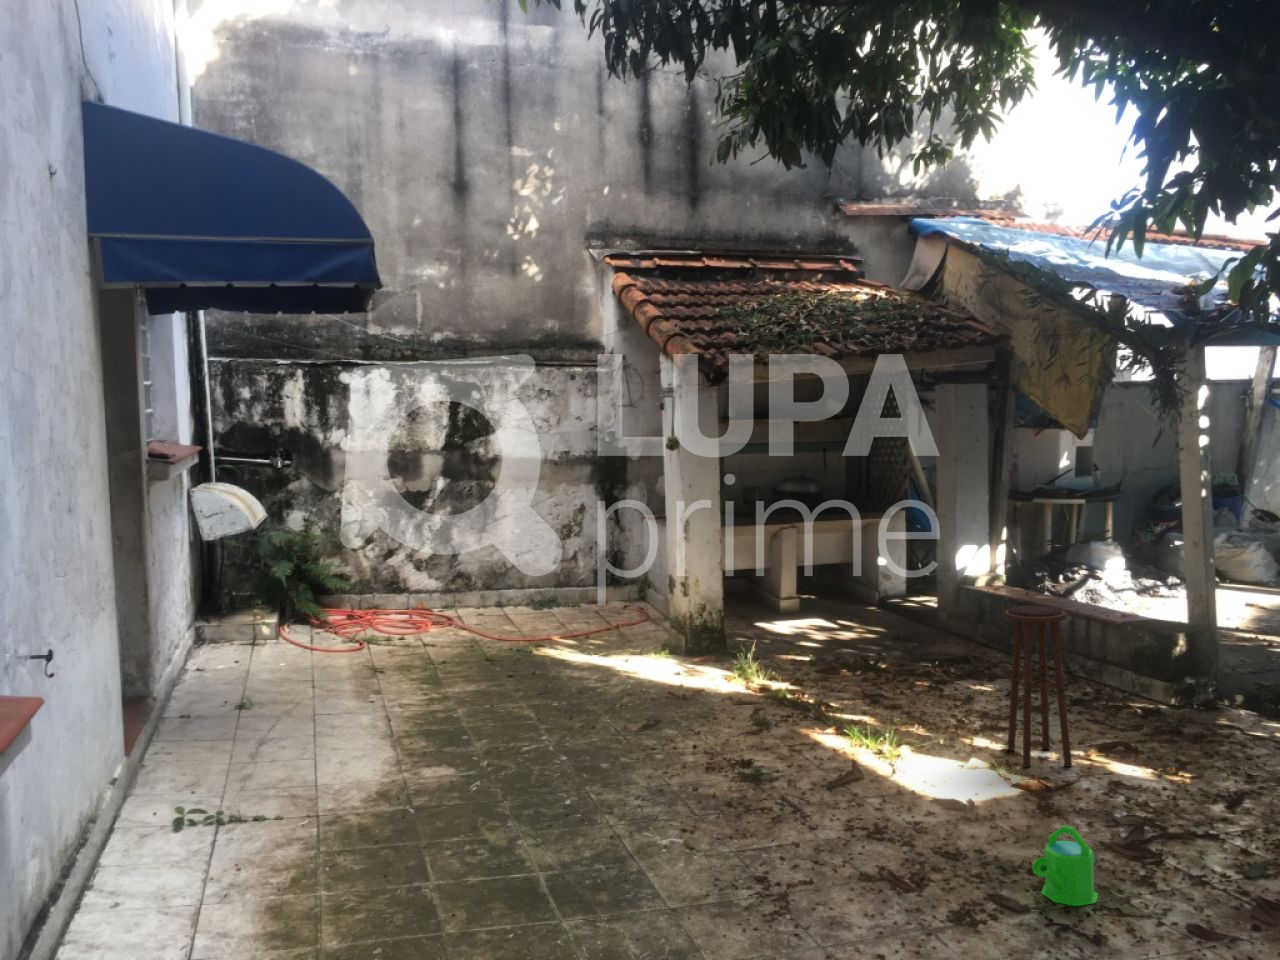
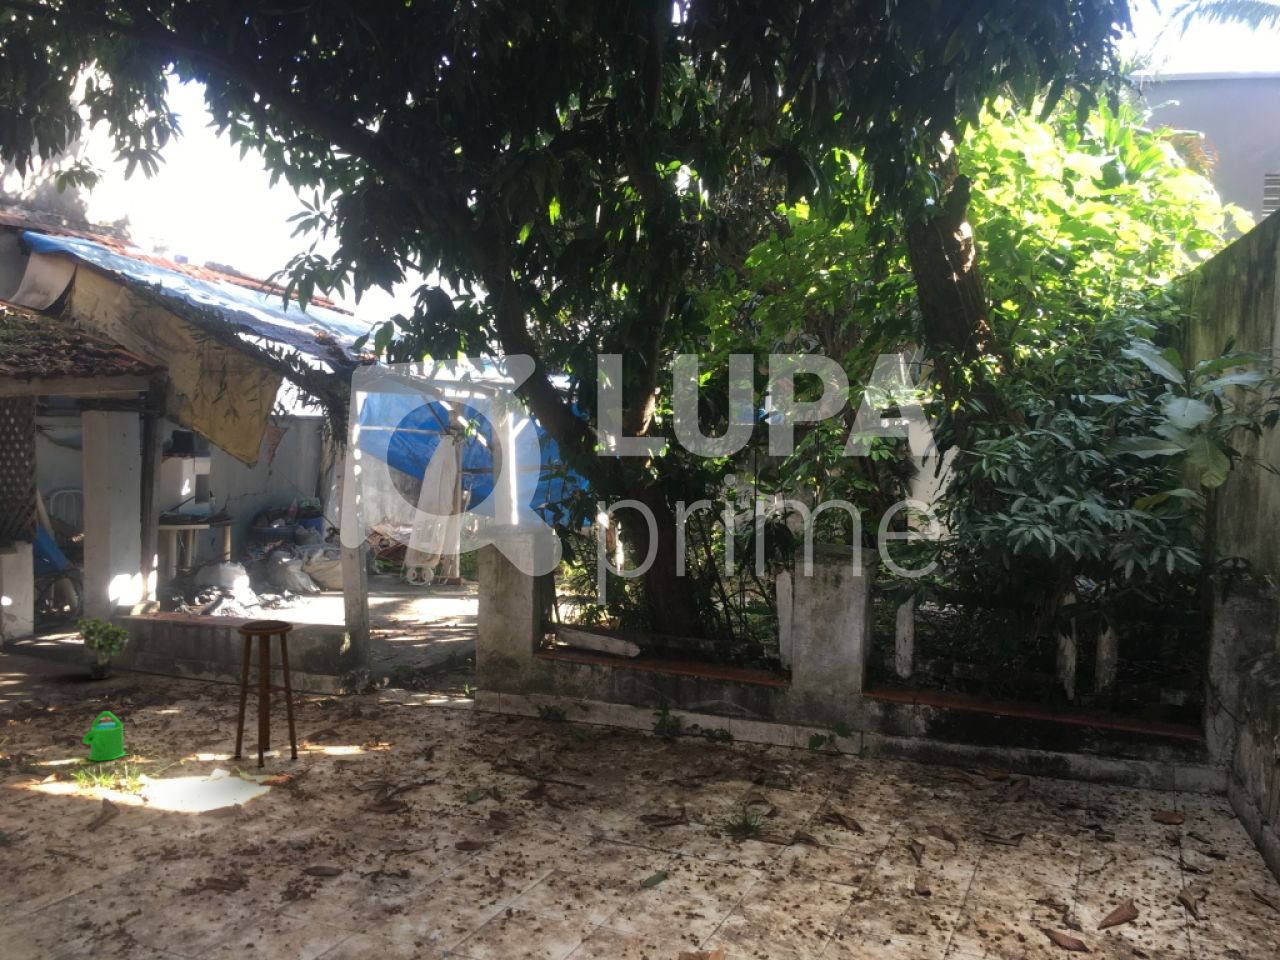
potted plant: none [919,585,968,647] -> present [76,617,128,679]
watering can: present [1033,825,1098,906] -> present [83,711,126,761]

